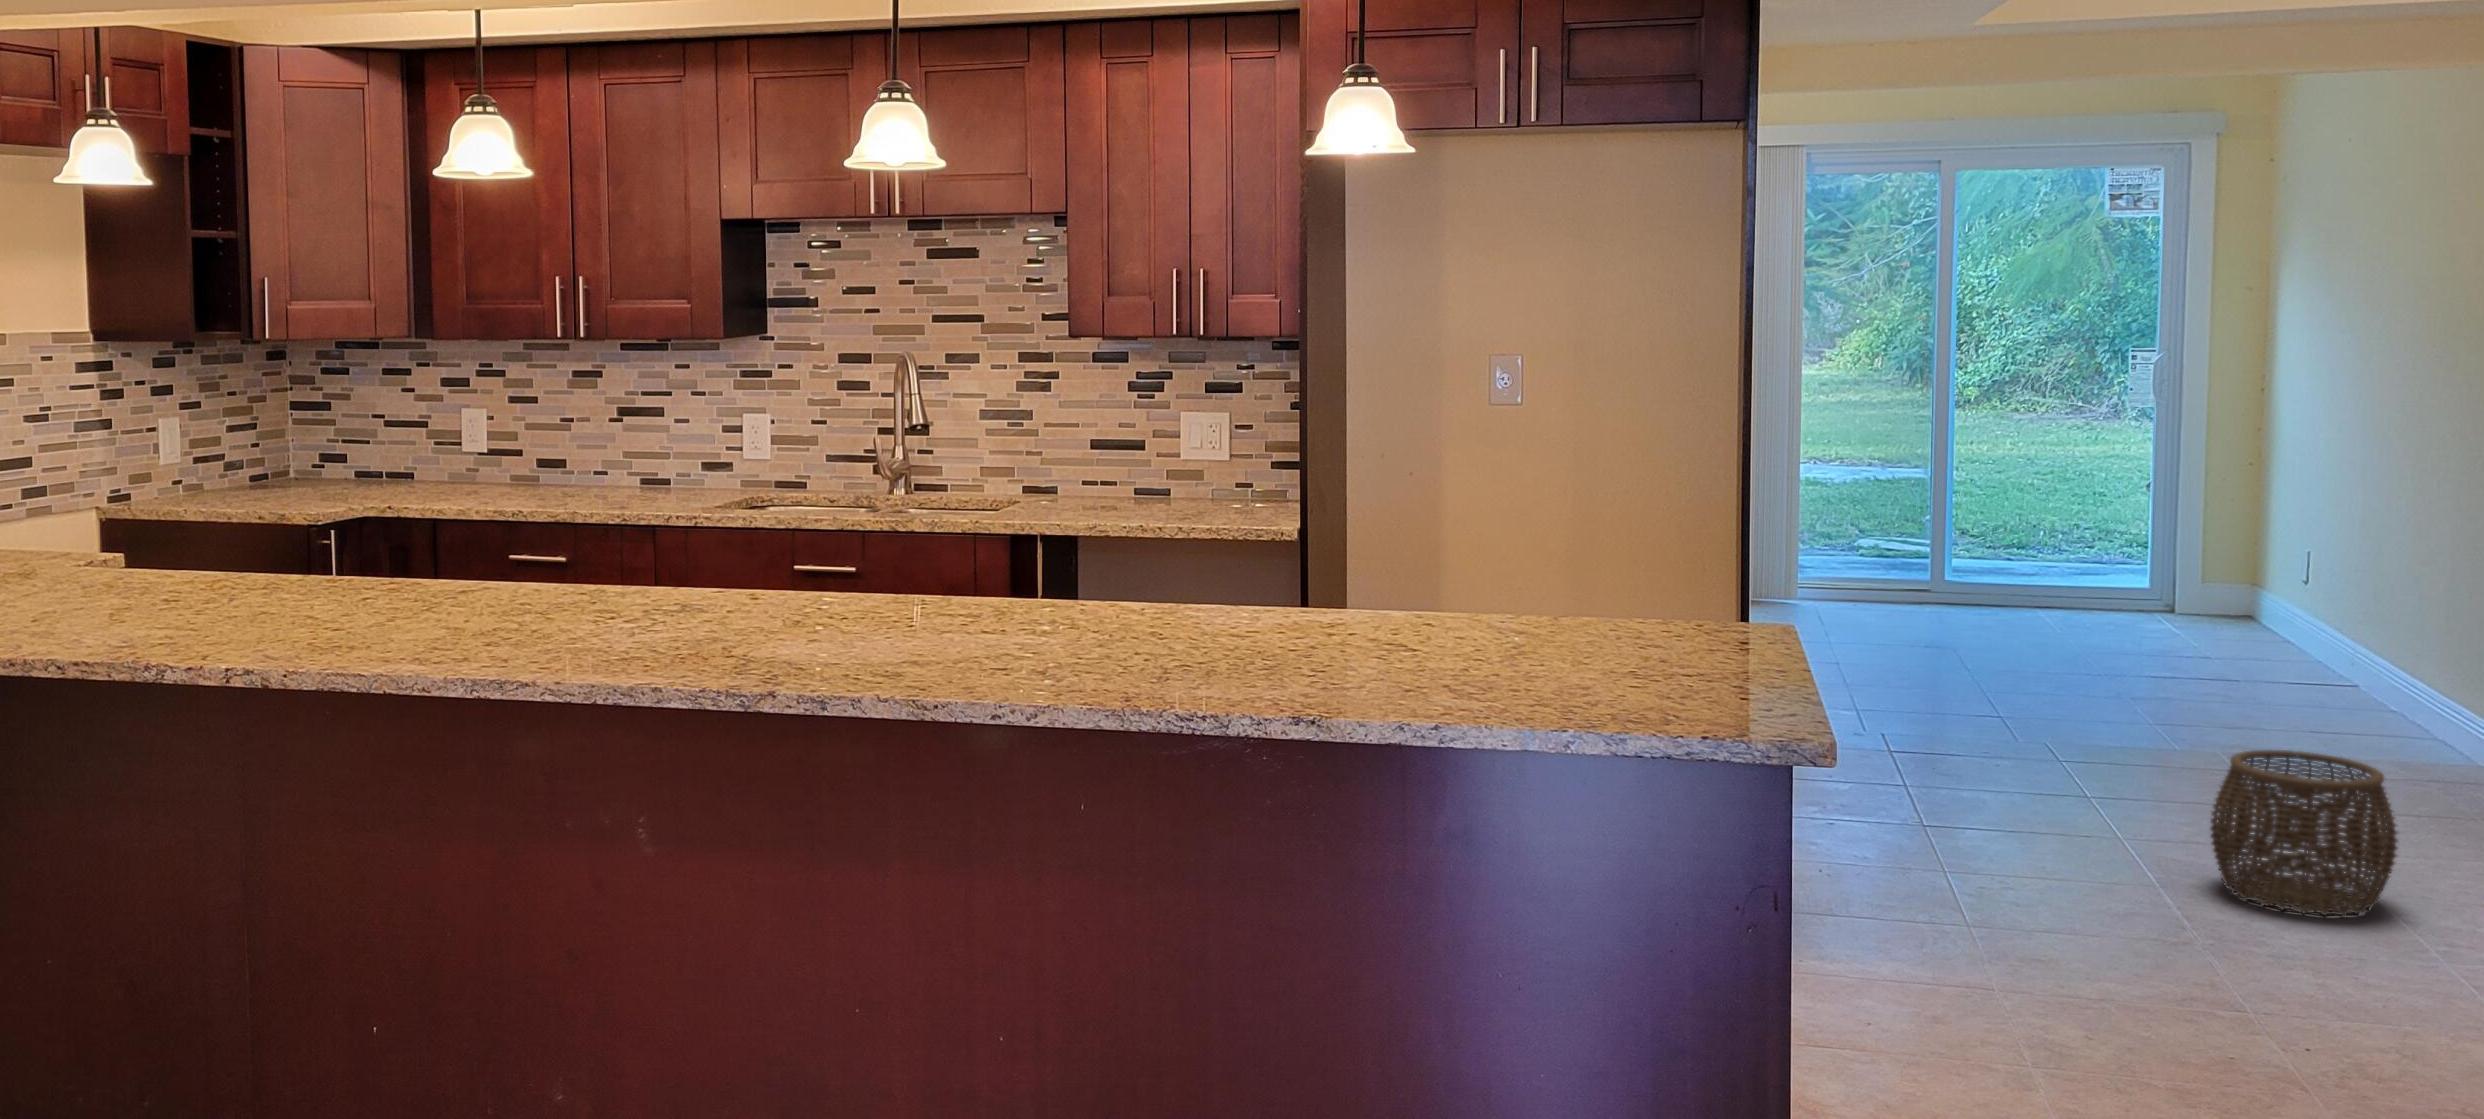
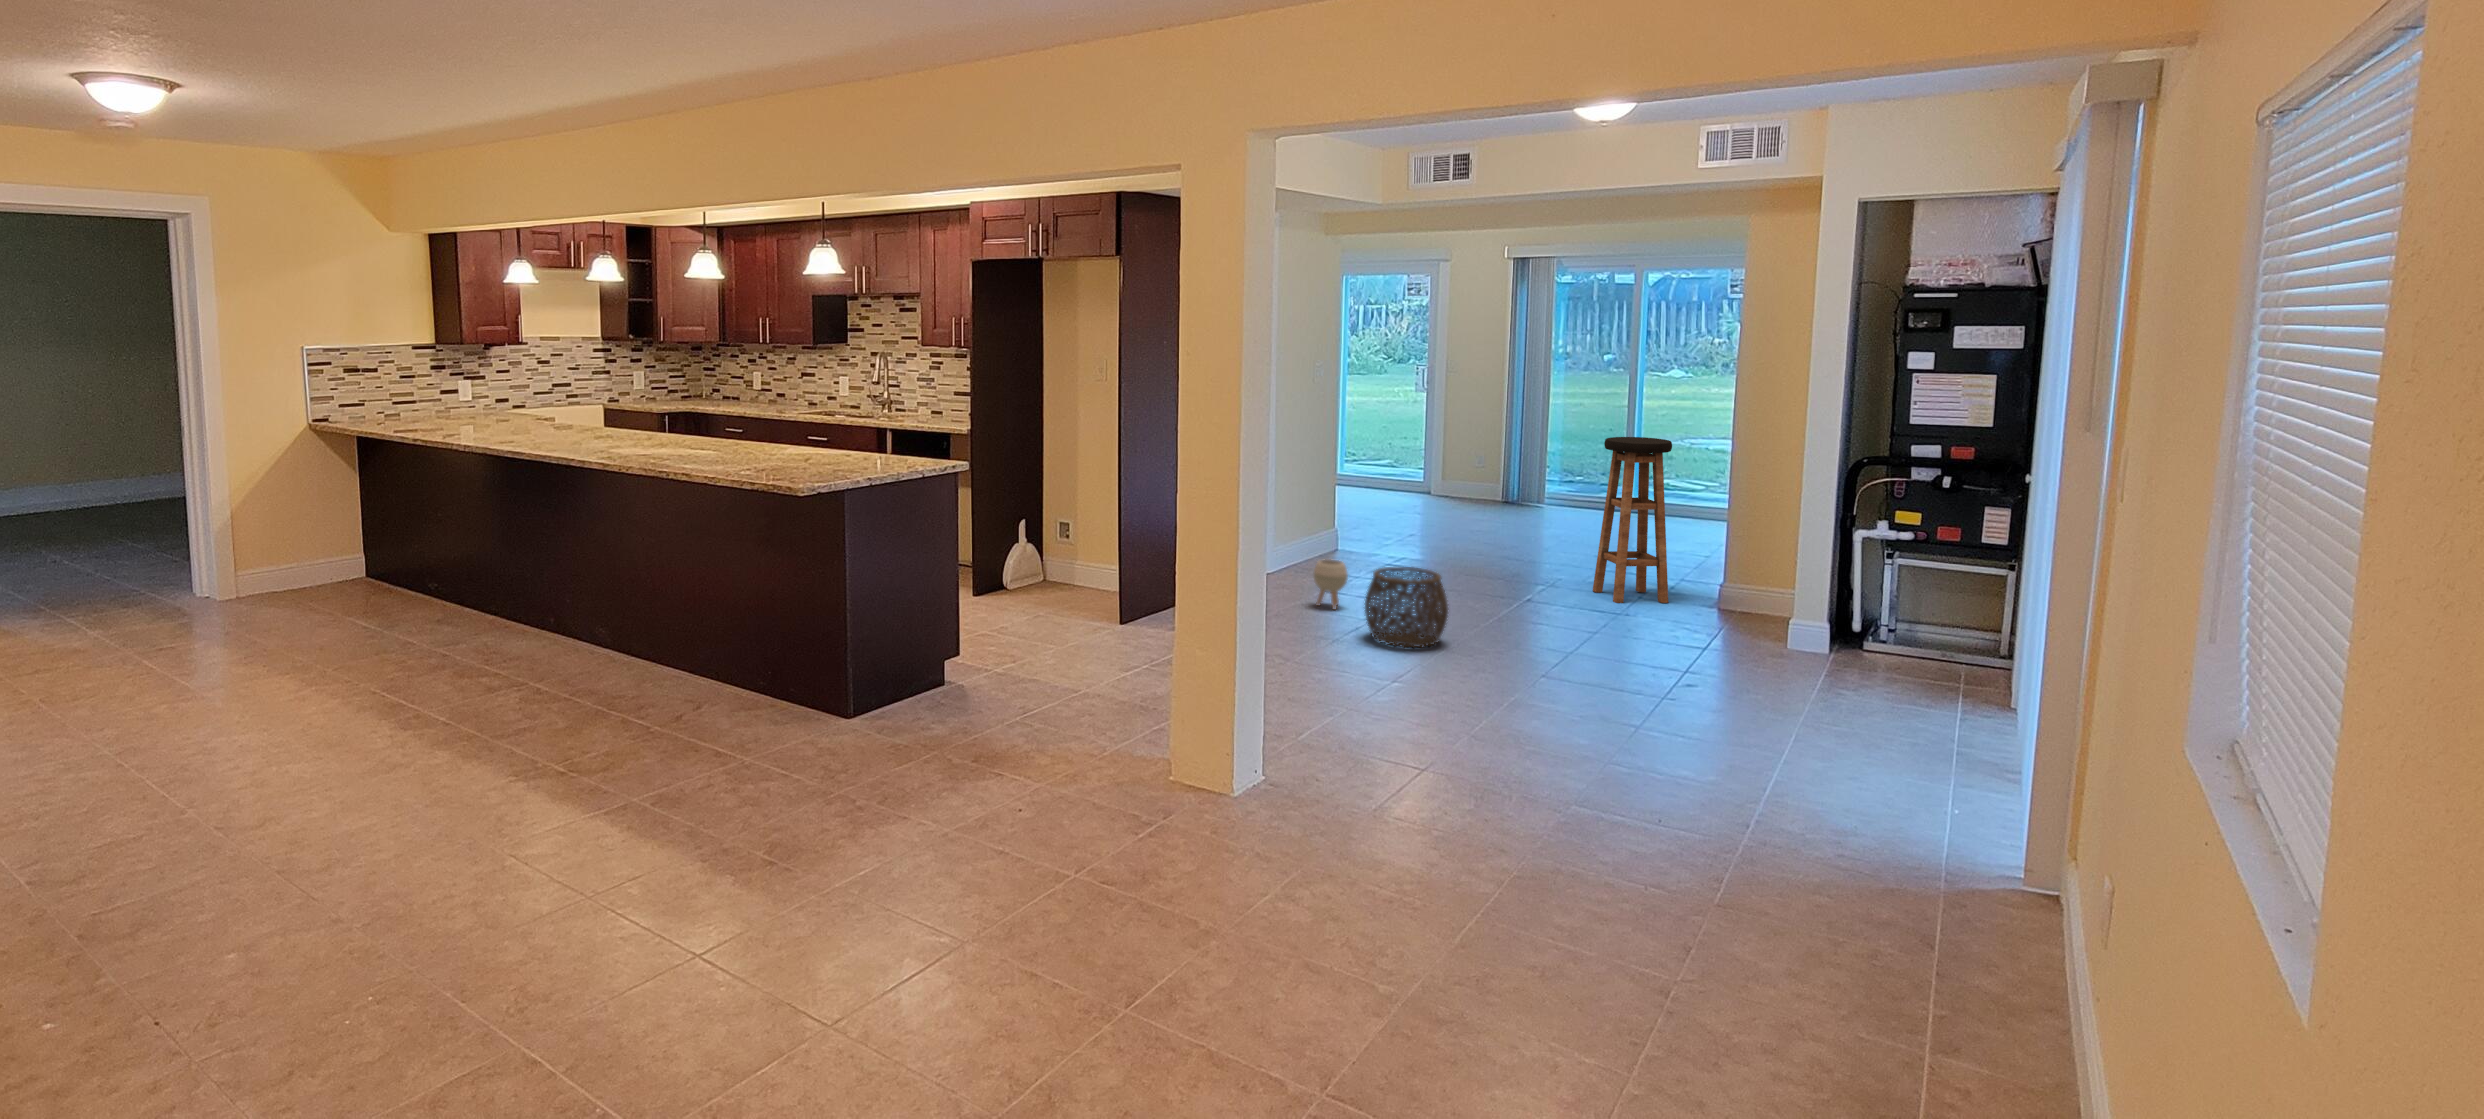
bar stool: none [2240,469,2392,765] -> present [1593,437,1672,603]
planter: none [1971,742,2045,843] -> present [1314,559,1348,609]

